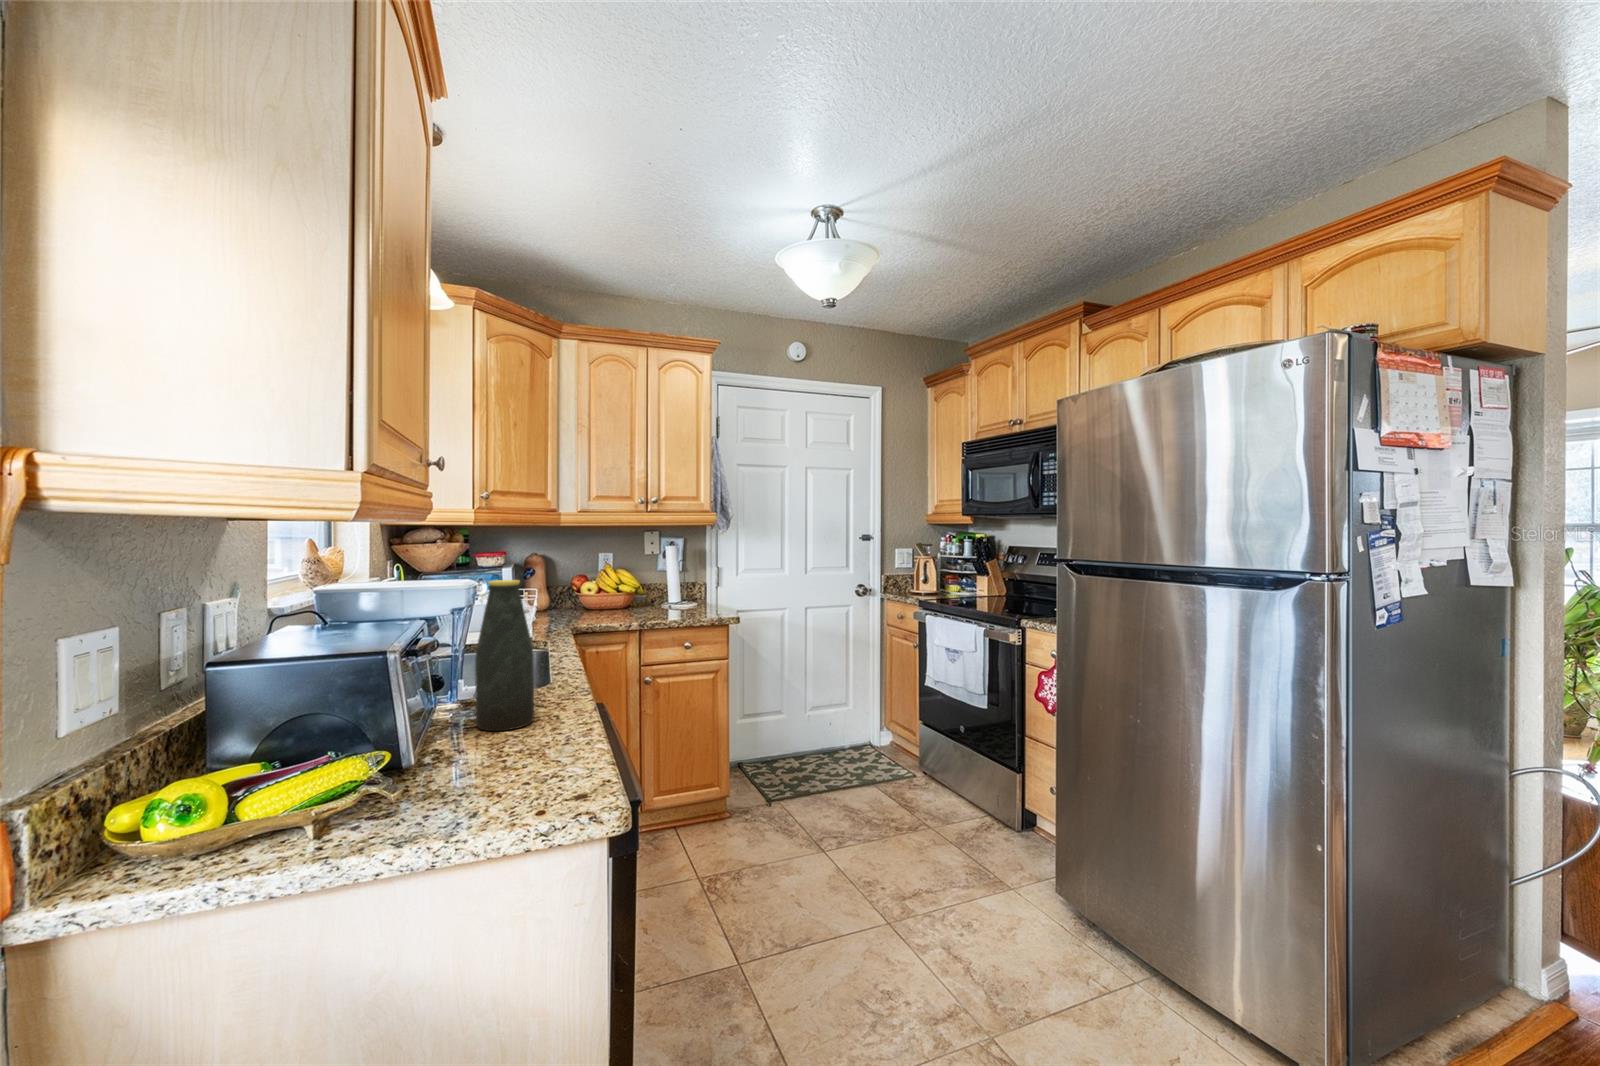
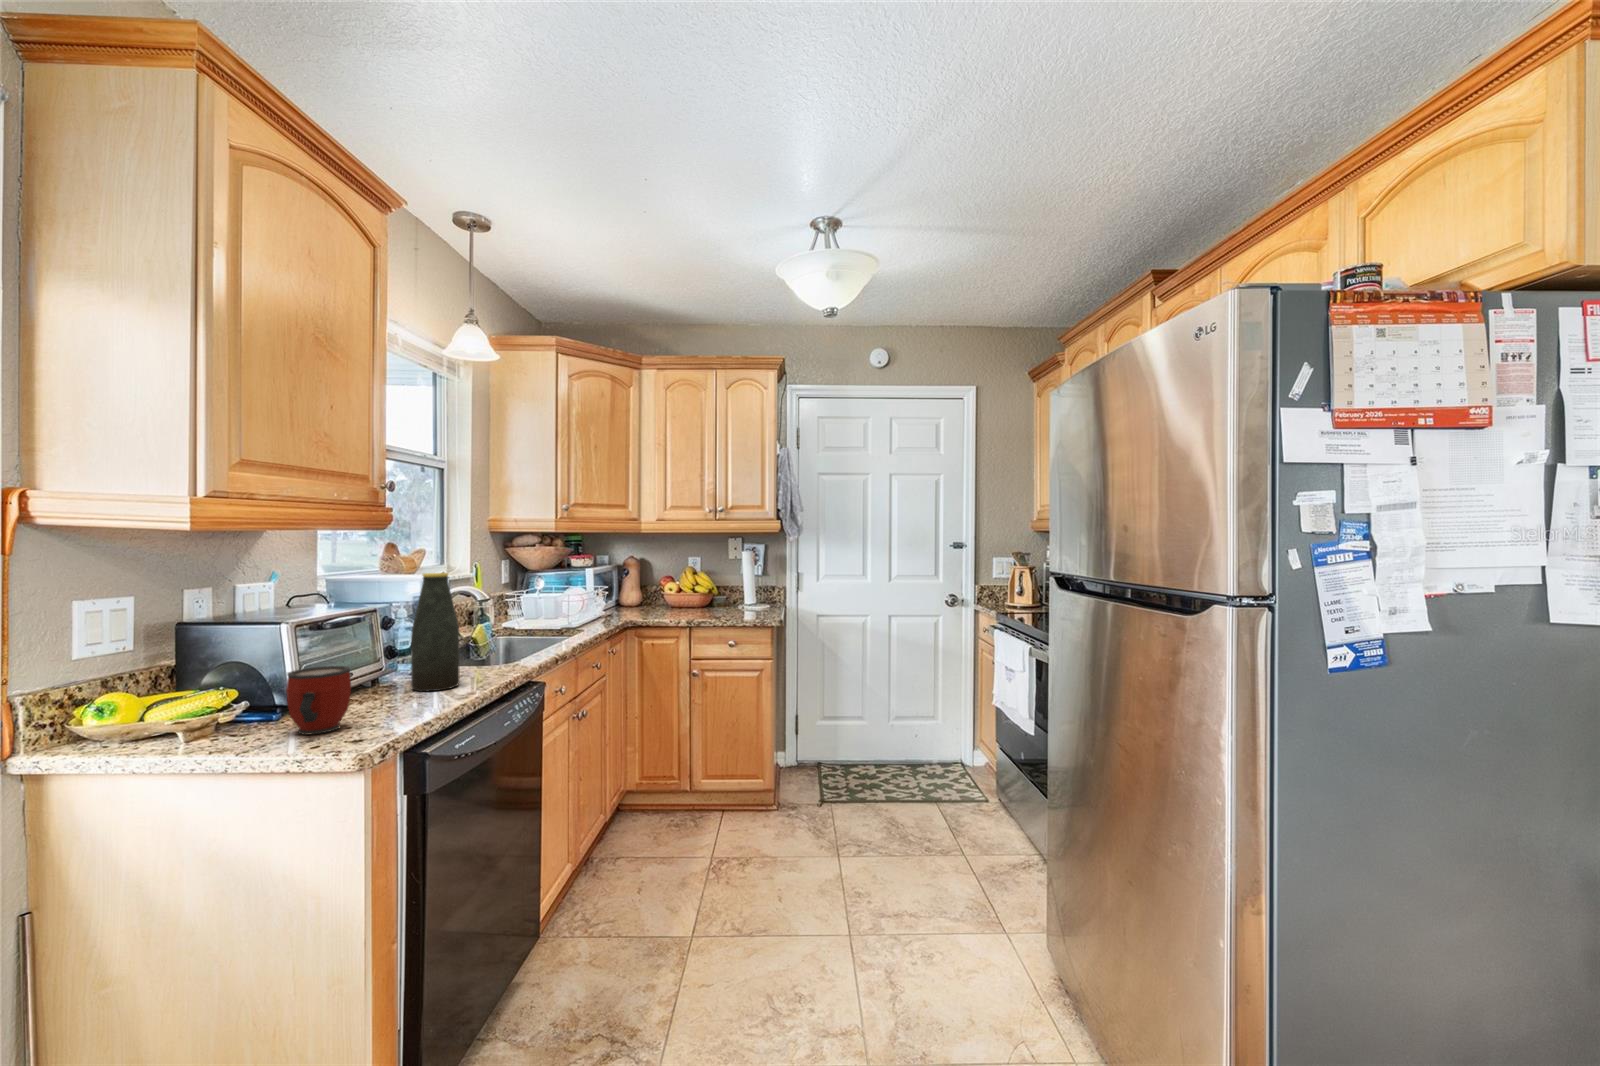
mug: none [436,708,516,806] -> present [286,666,351,735]

